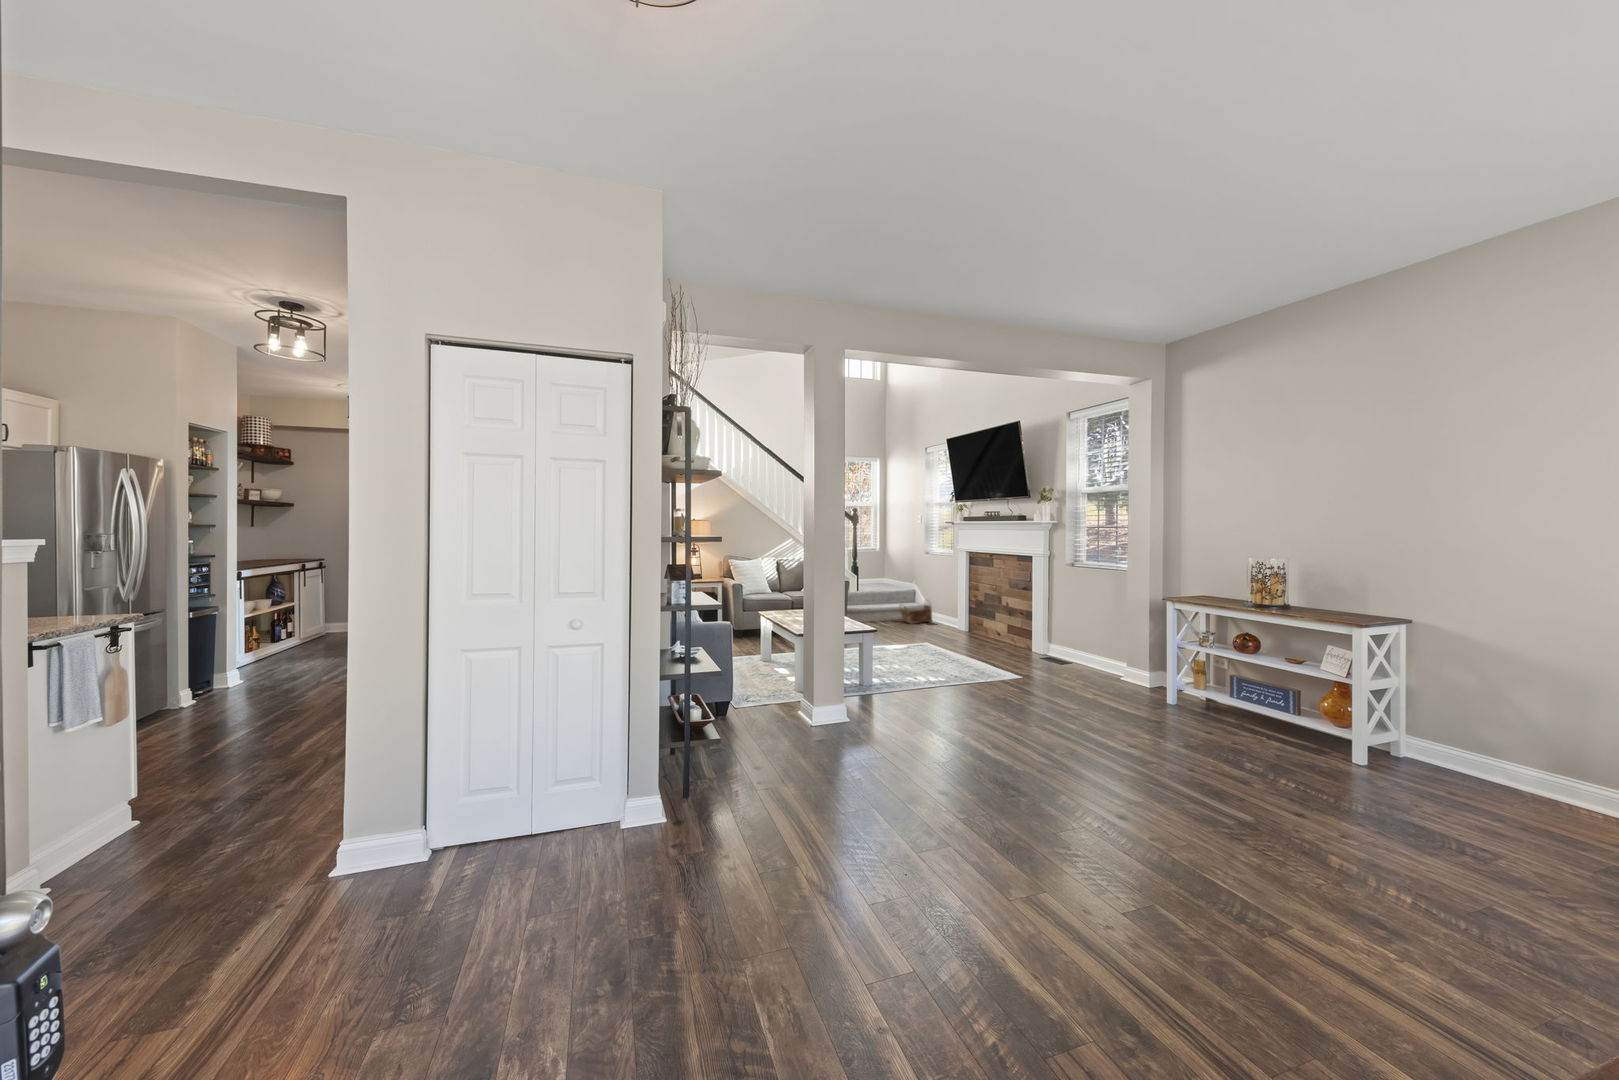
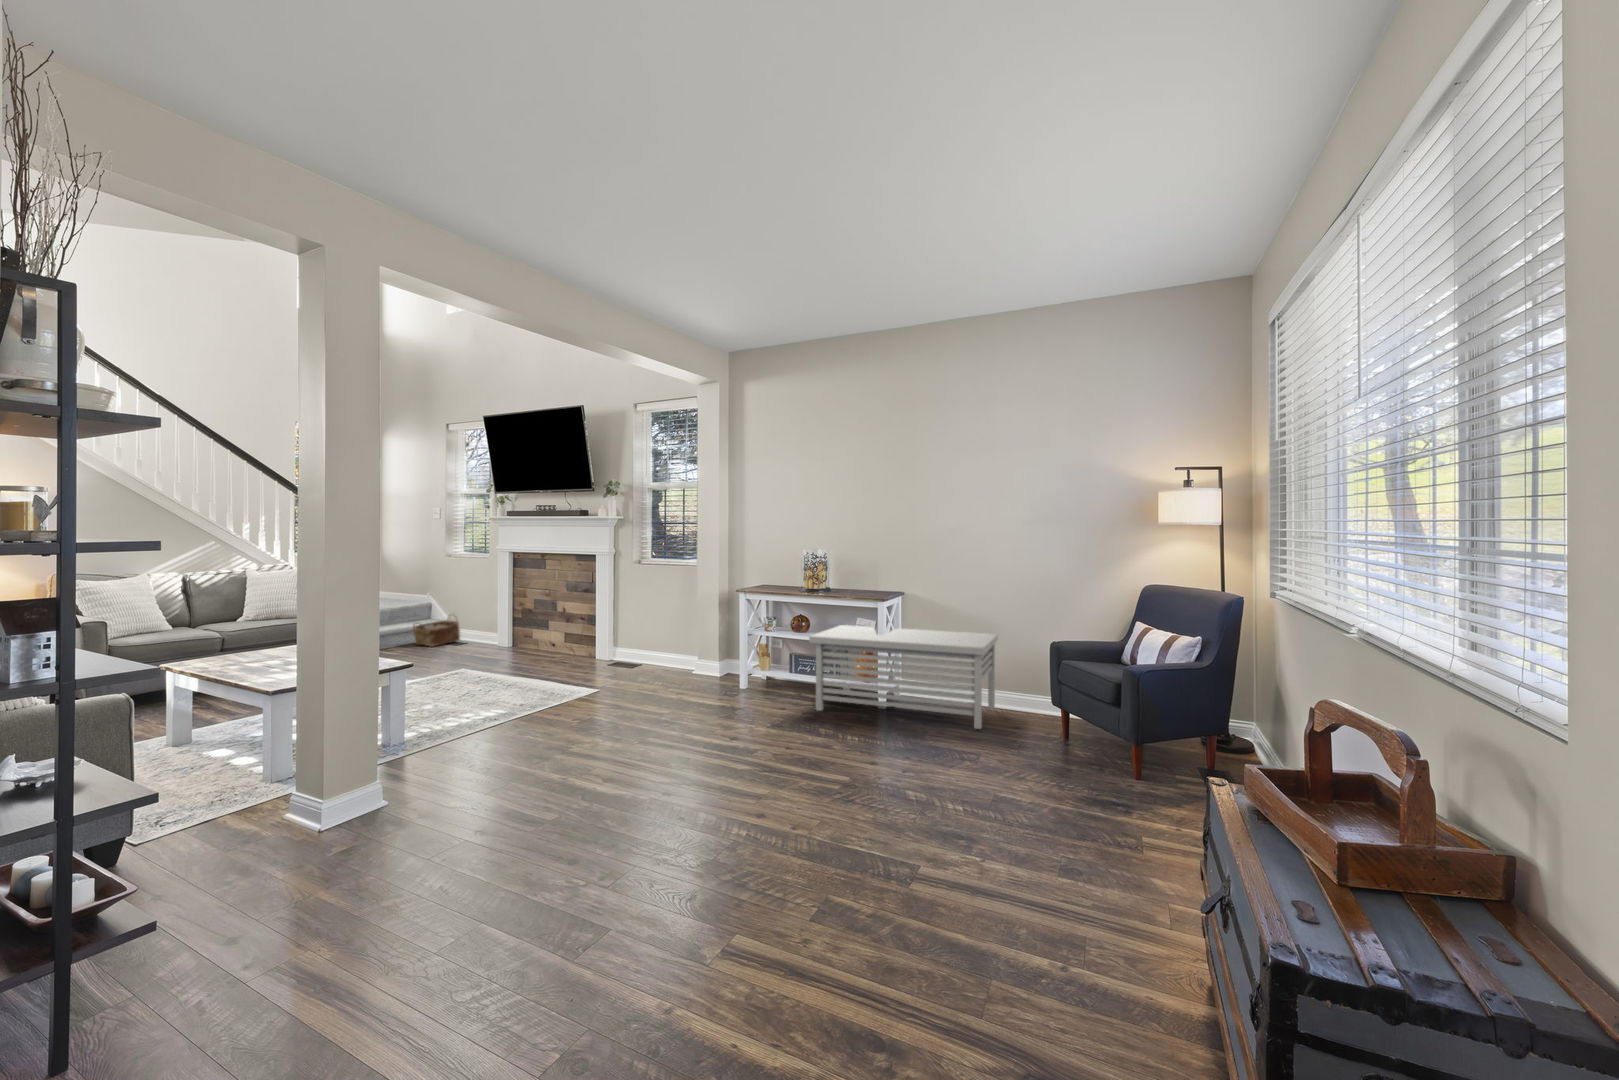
storage bench: none [1244,651,1602,833] -> present [809,625,998,729]

